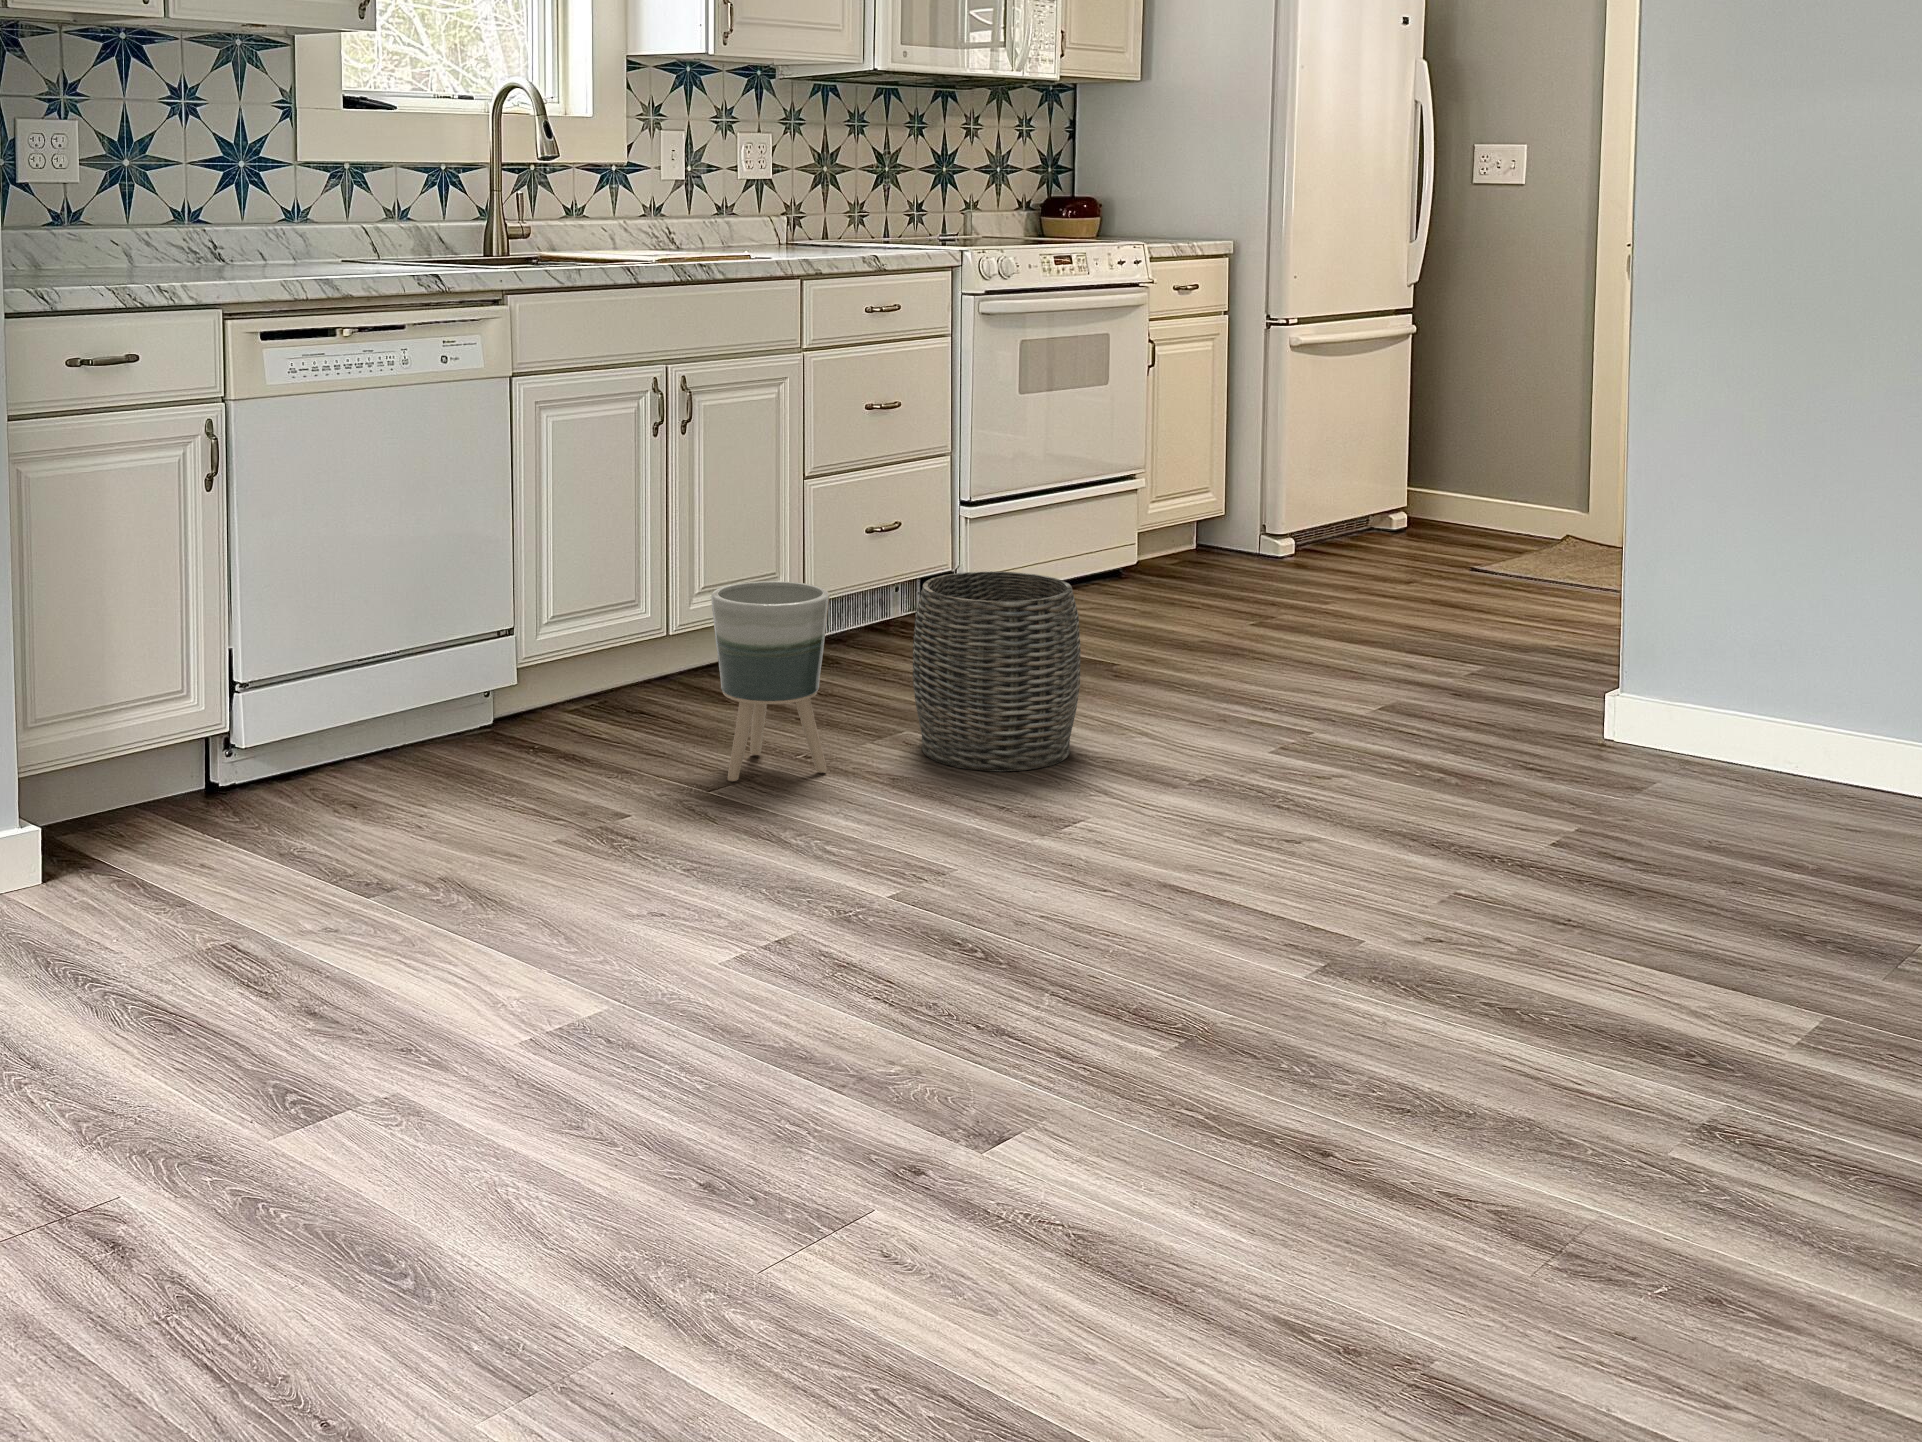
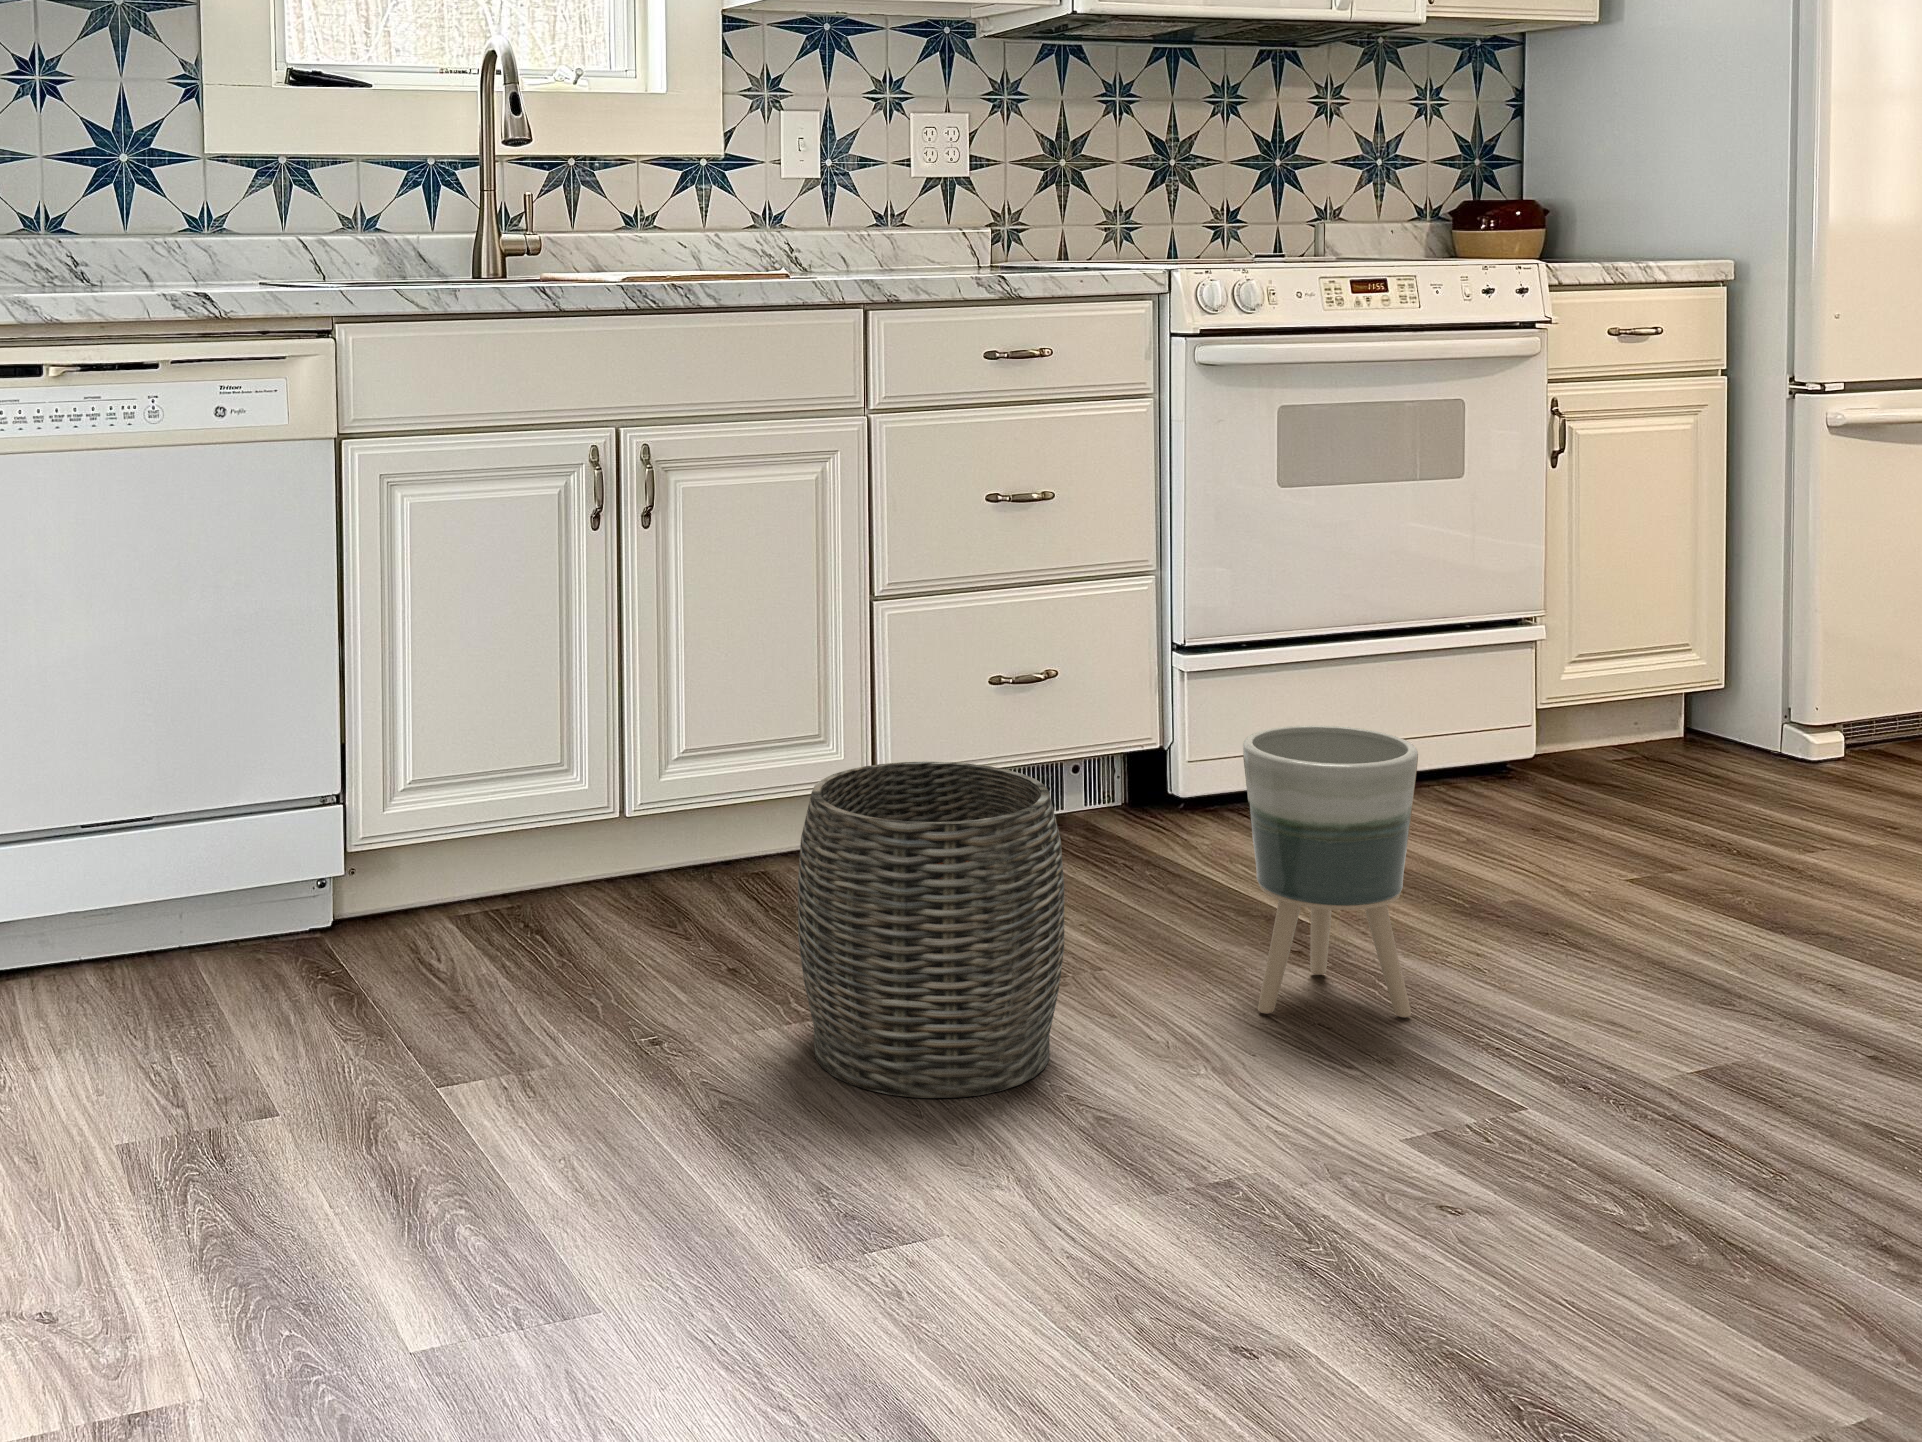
planter: present [711,581,829,781] -> present [1243,725,1418,1017]

